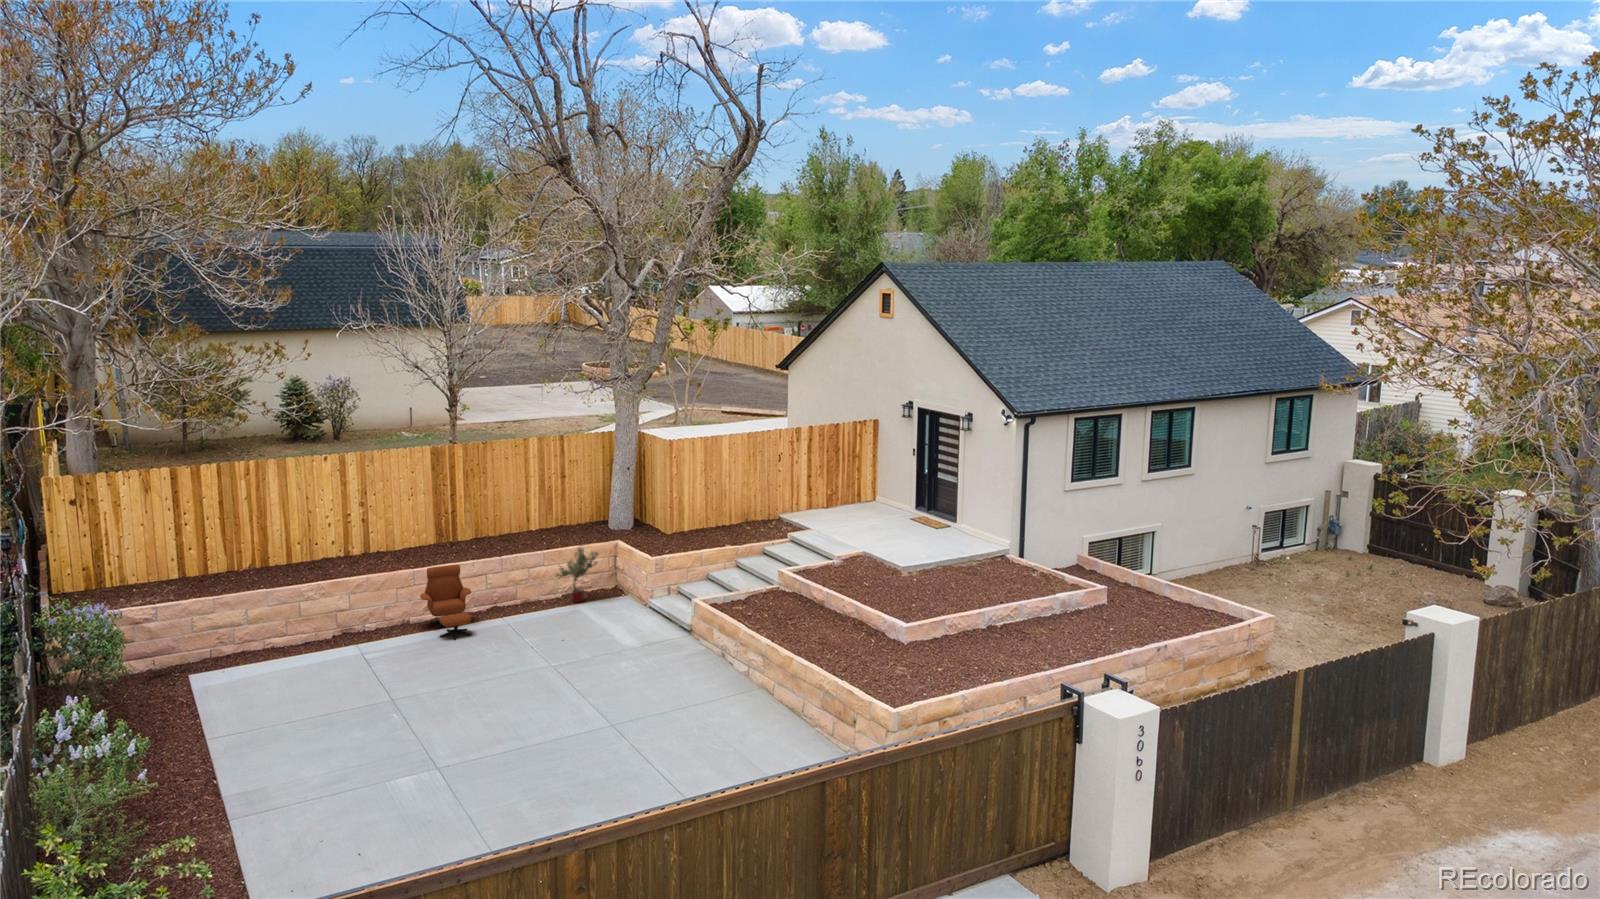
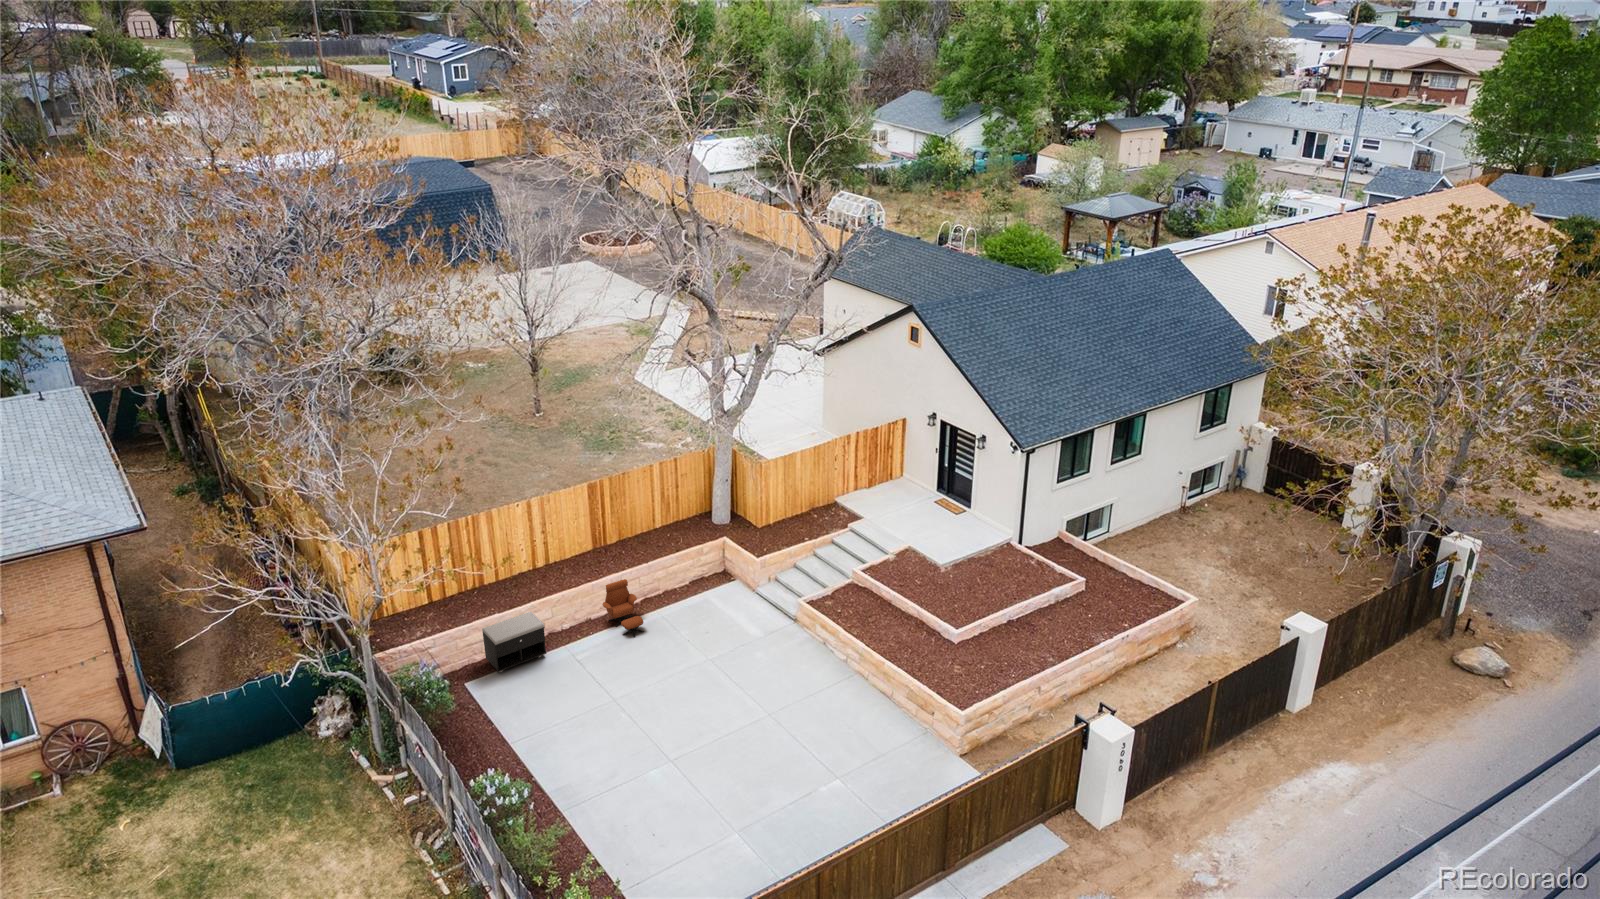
potted tree: present [555,548,598,603] -> none [689,551,718,592]
storage bench: none [228,588,319,664] -> present [482,612,546,672]

